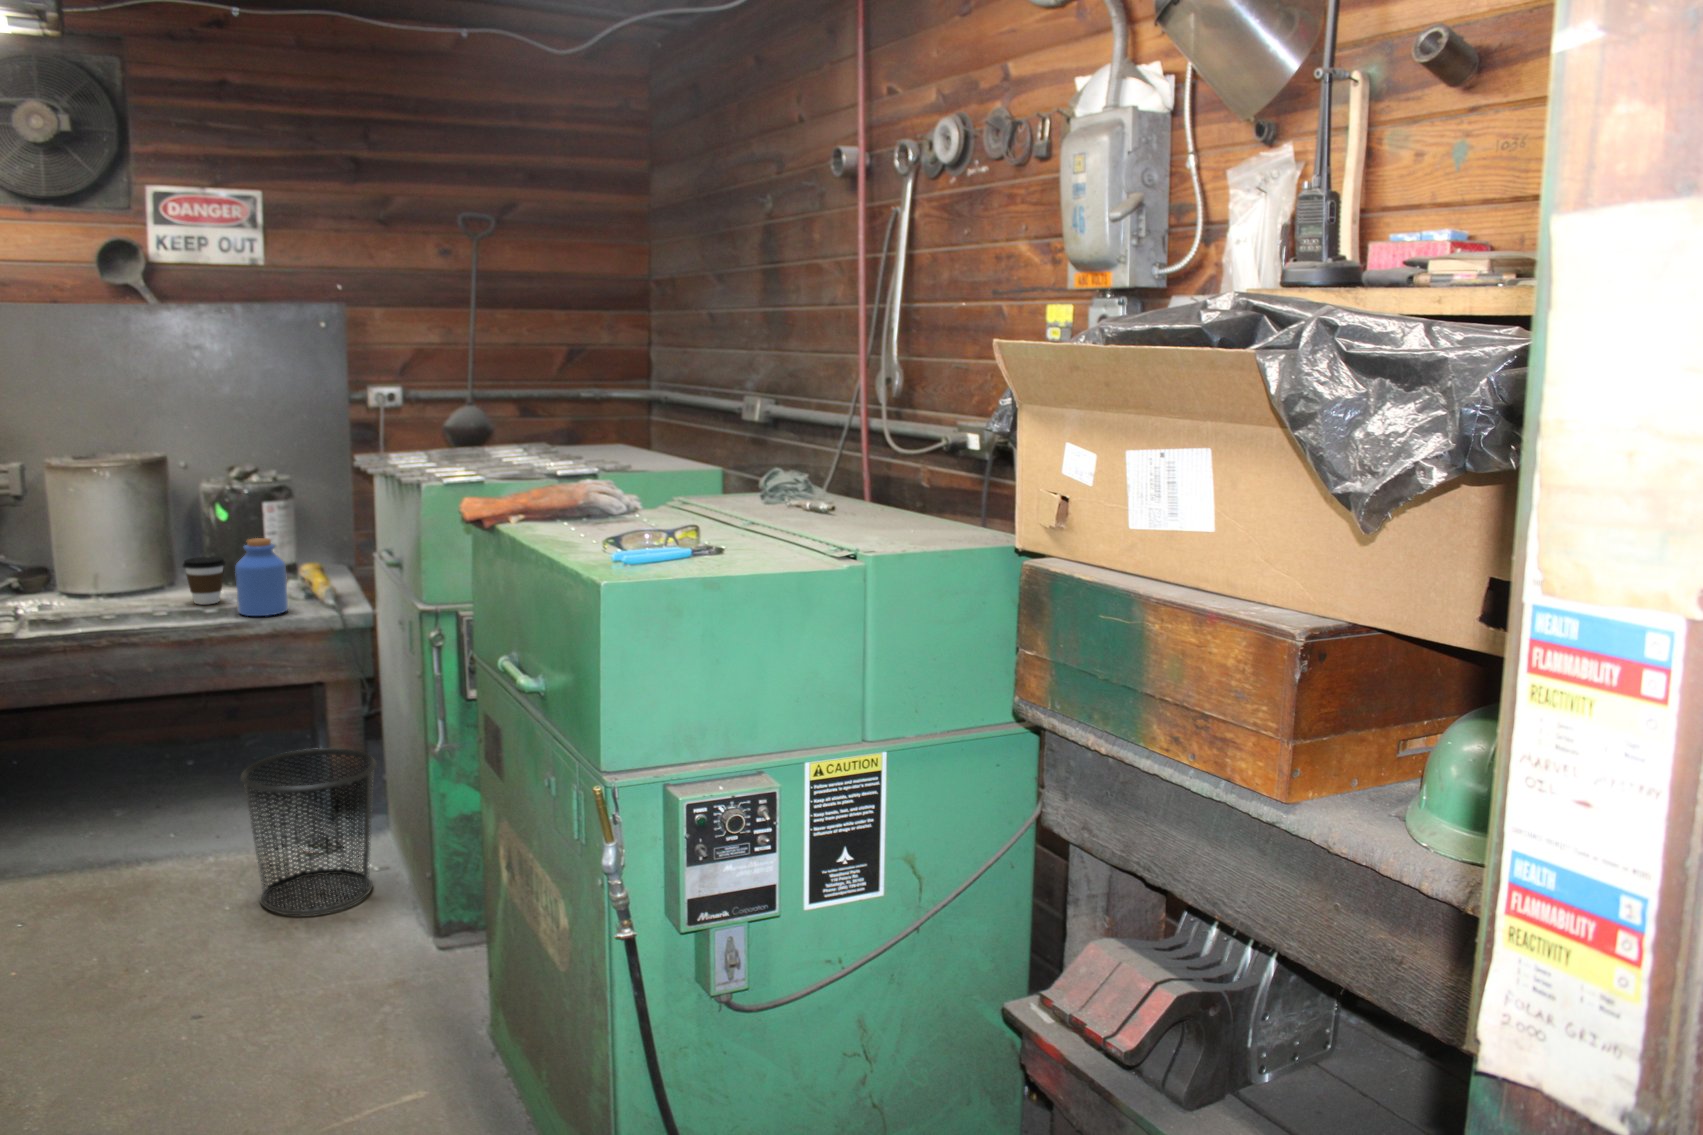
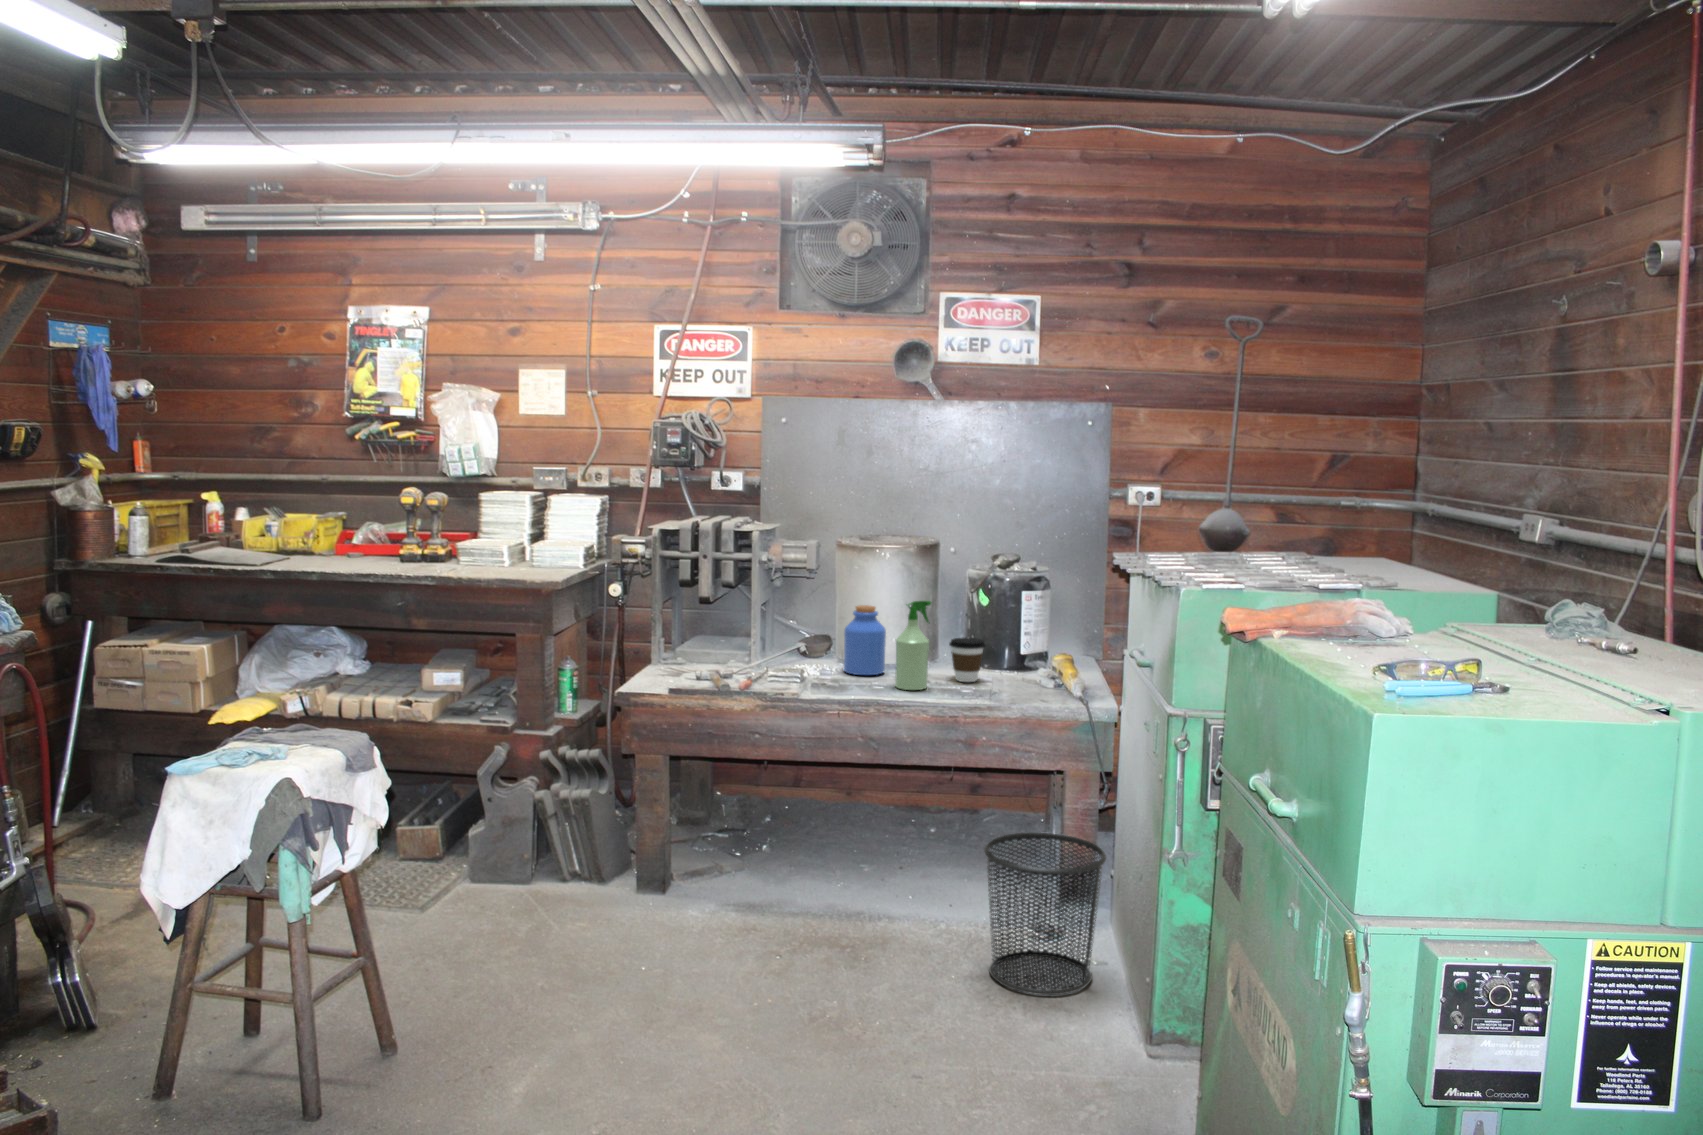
spray bottle: none [115,520,160,620] -> present [895,601,931,690]
jar: present [235,538,288,616] -> present [844,605,886,675]

